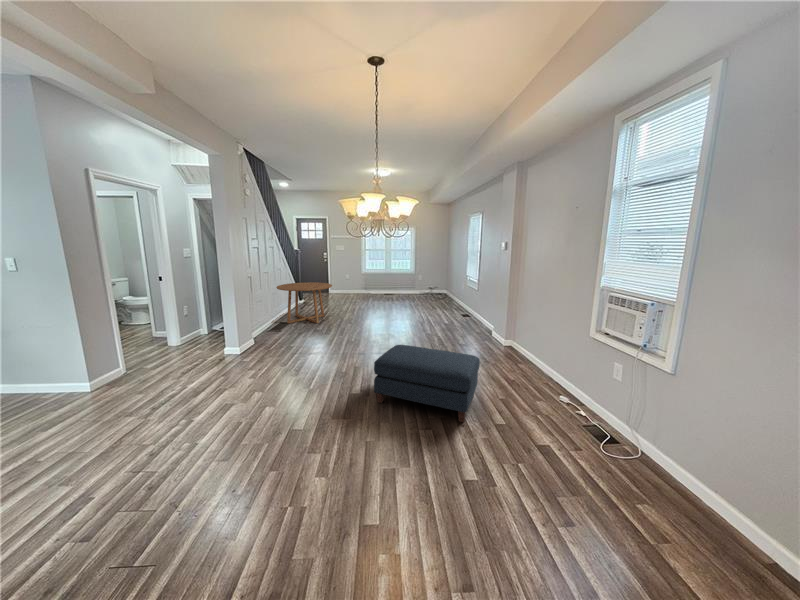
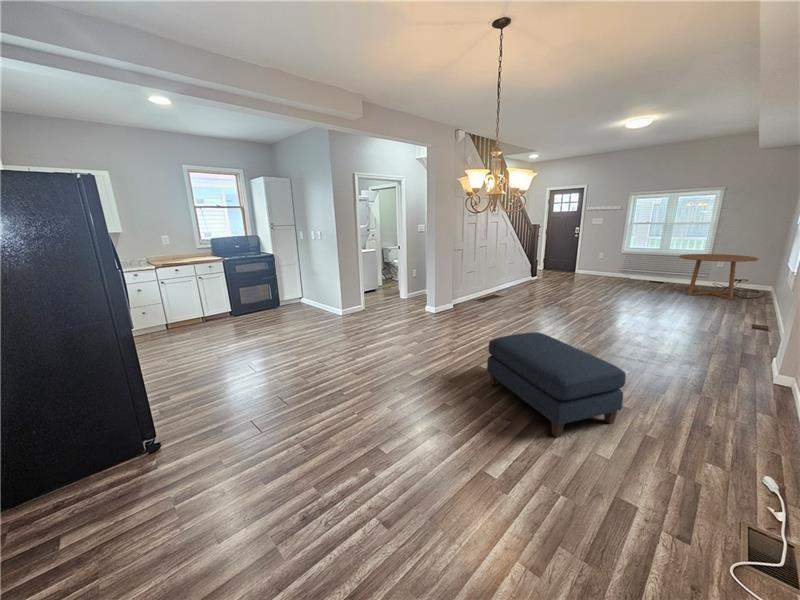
dining table: present [276,282,332,323] -> present [679,254,759,299]

